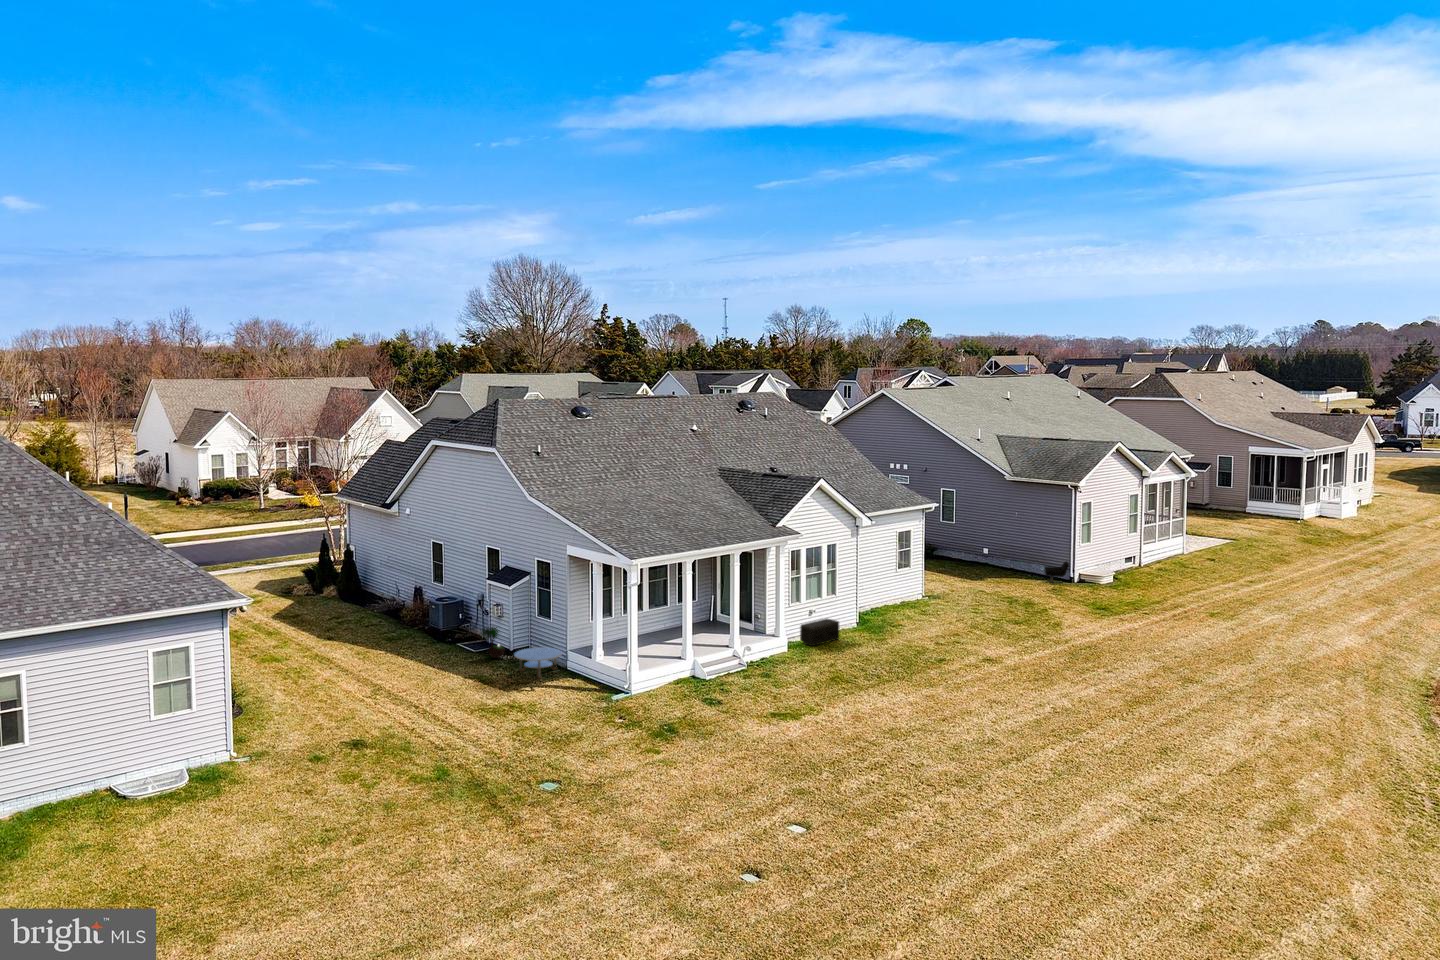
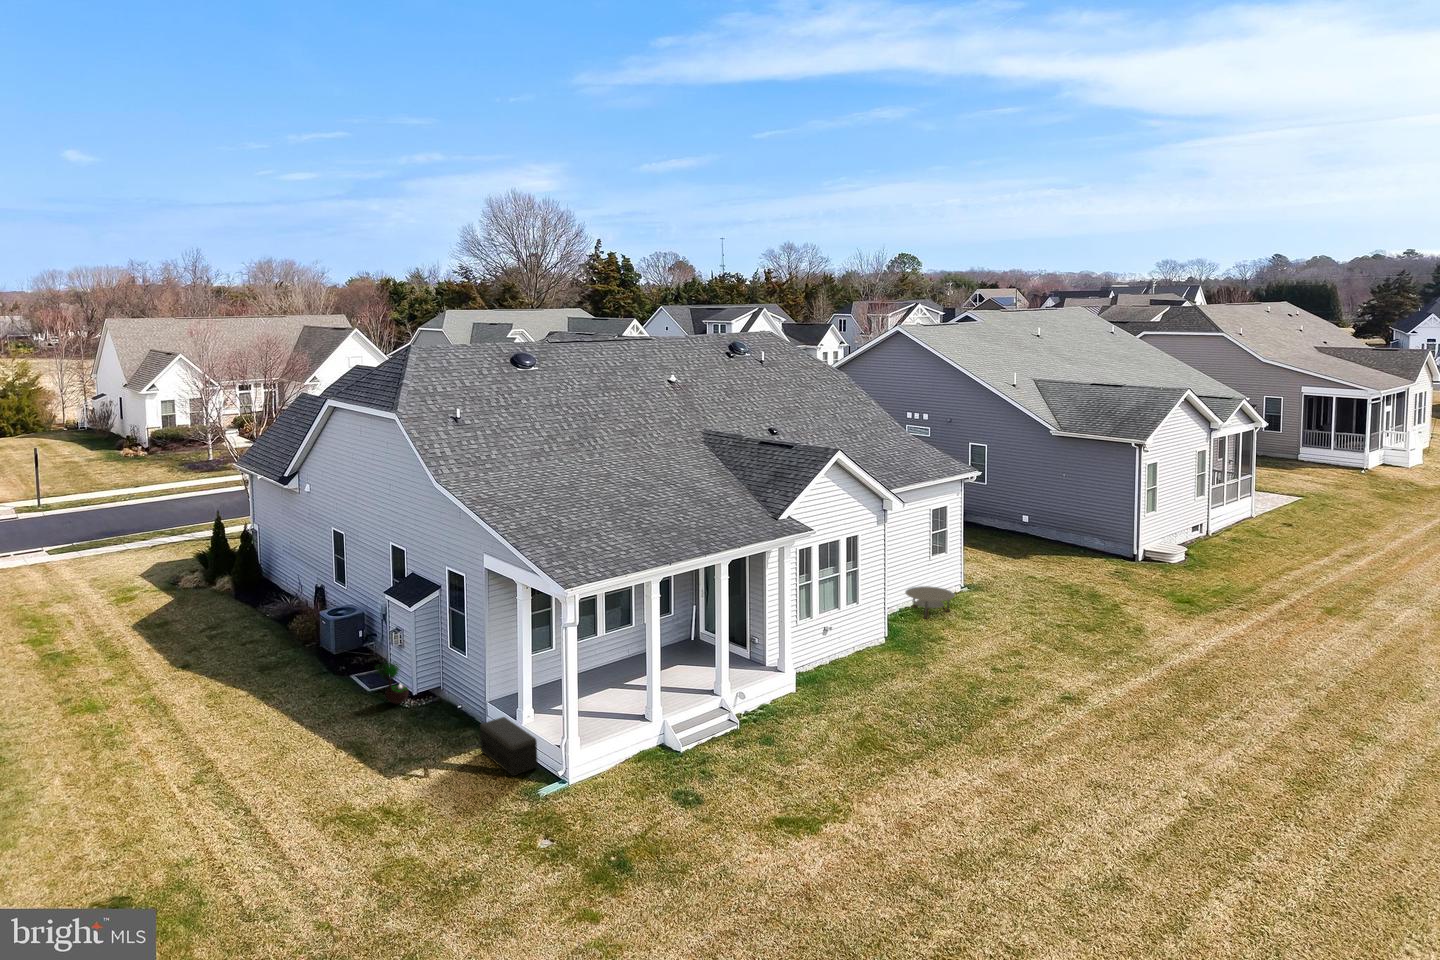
lounge chair: present [1044,561,1069,583] -> none [1097,535,1134,564]
storage bench: present [800,619,839,646] -> present [480,717,538,776]
round table: present [514,647,562,679] -> present [905,586,955,619]

